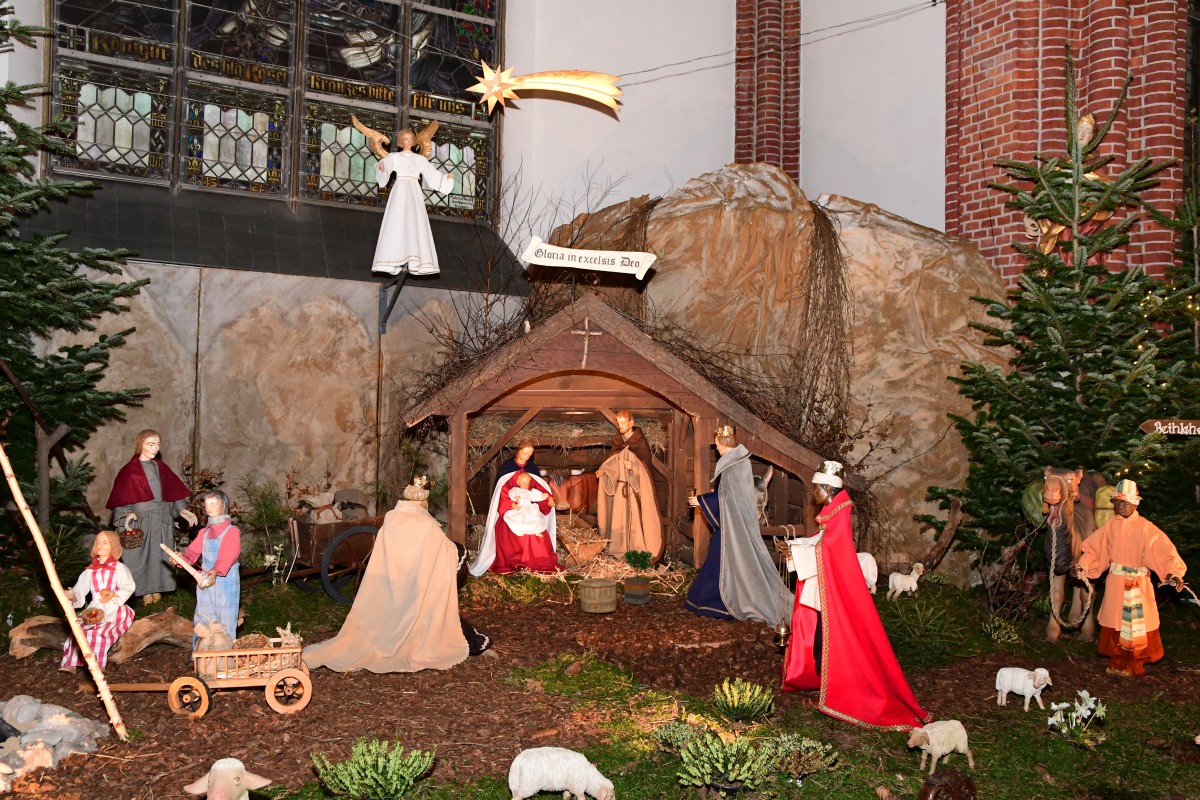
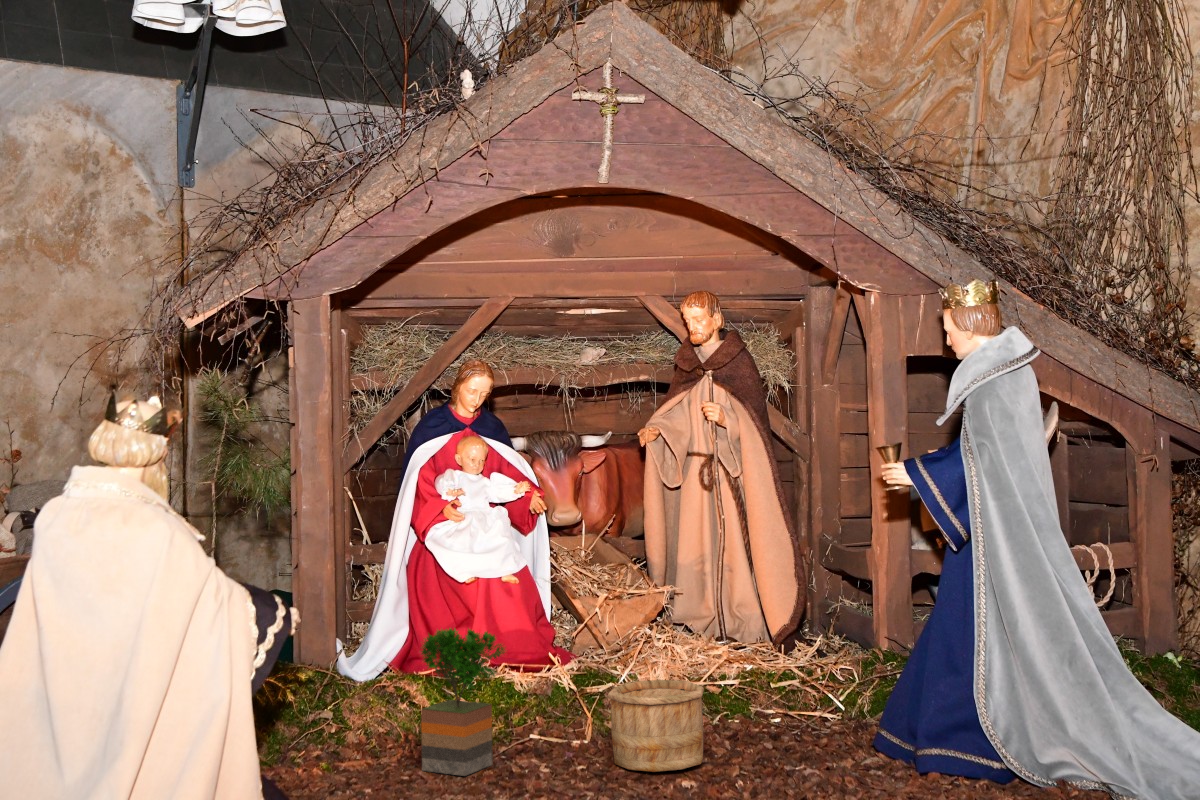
potted tree: present [624,550,656,604] -> present [421,628,505,776]

